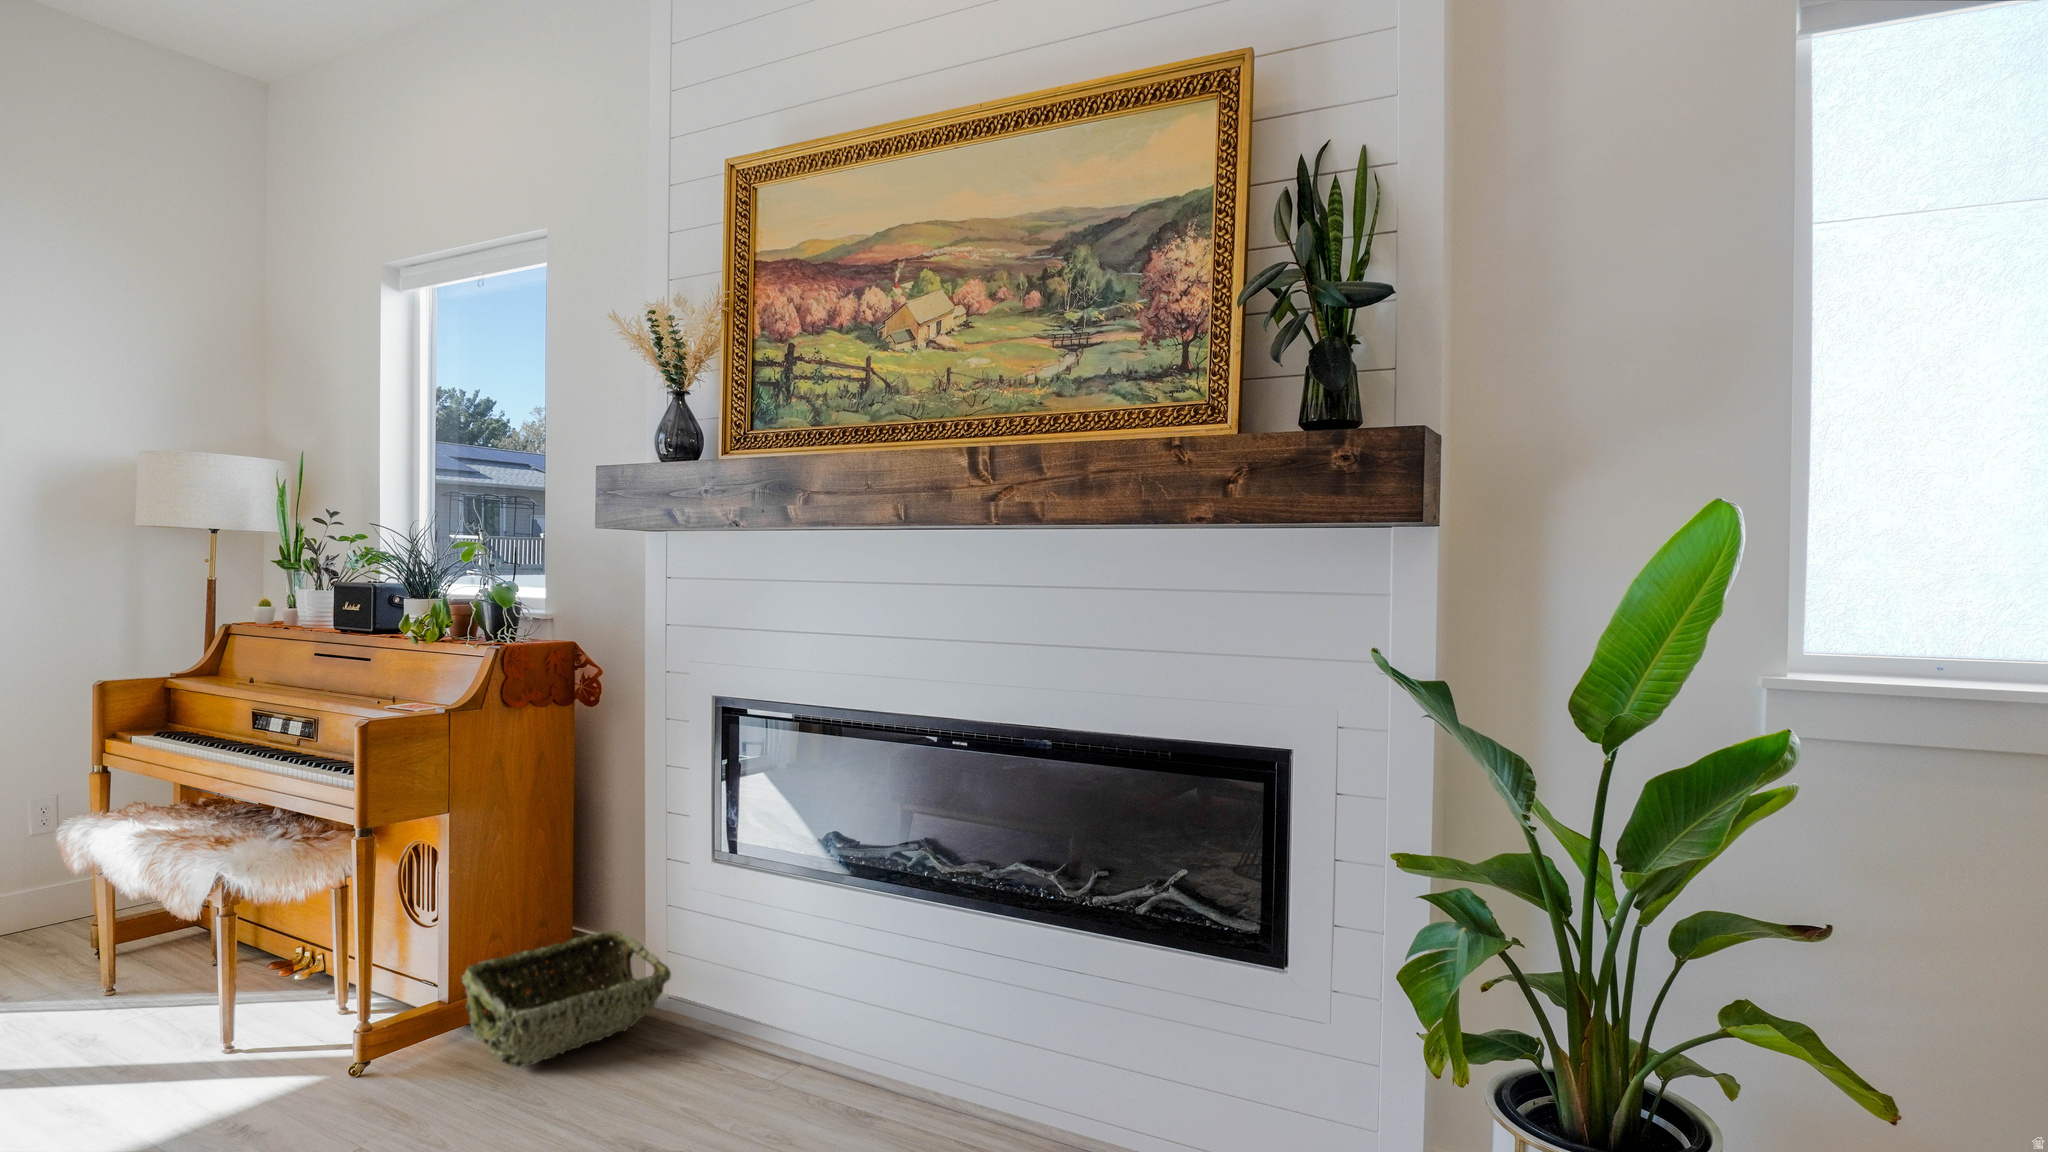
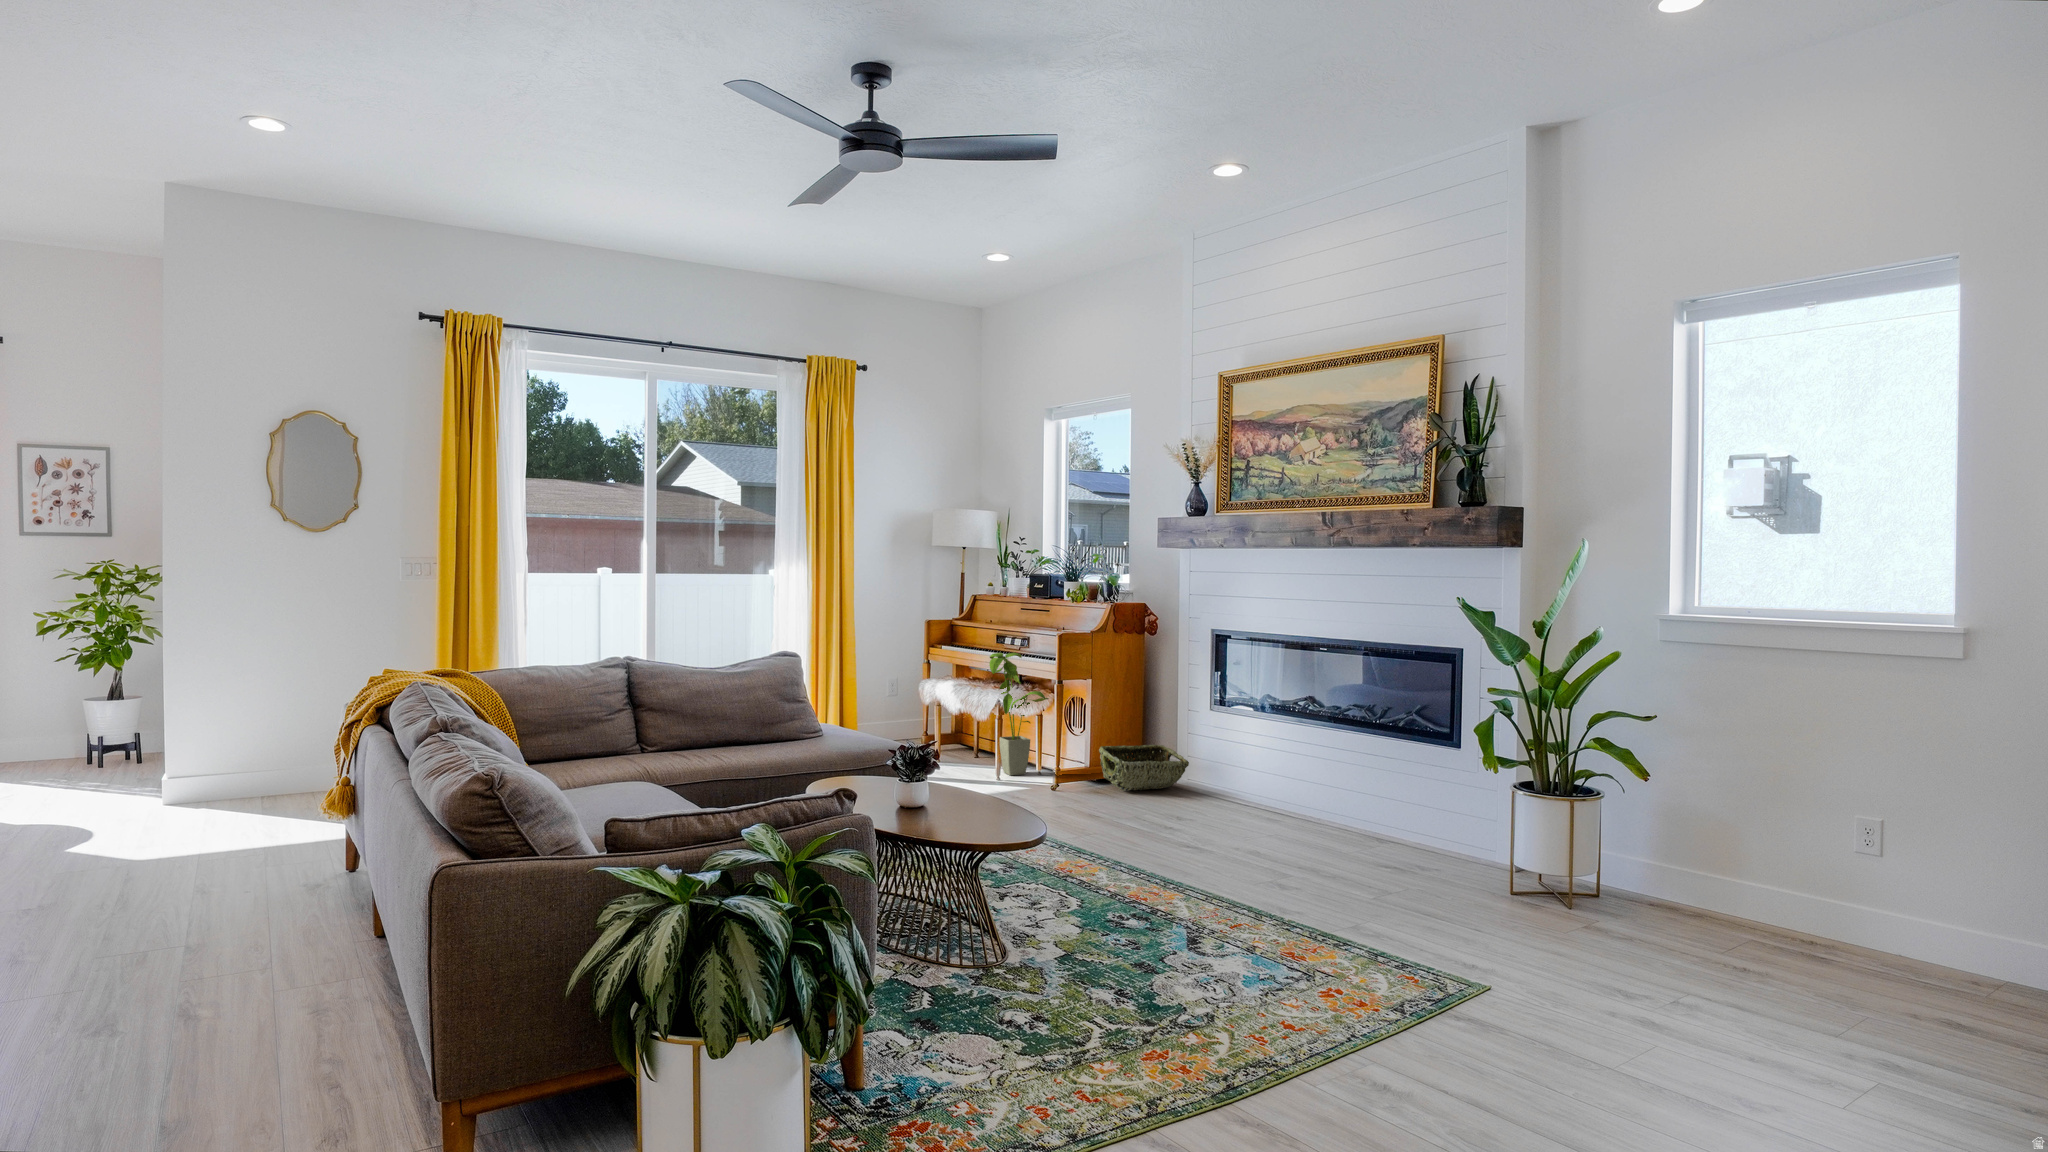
house plant: none [172,767,347,1047] -> present [989,653,1049,776]

